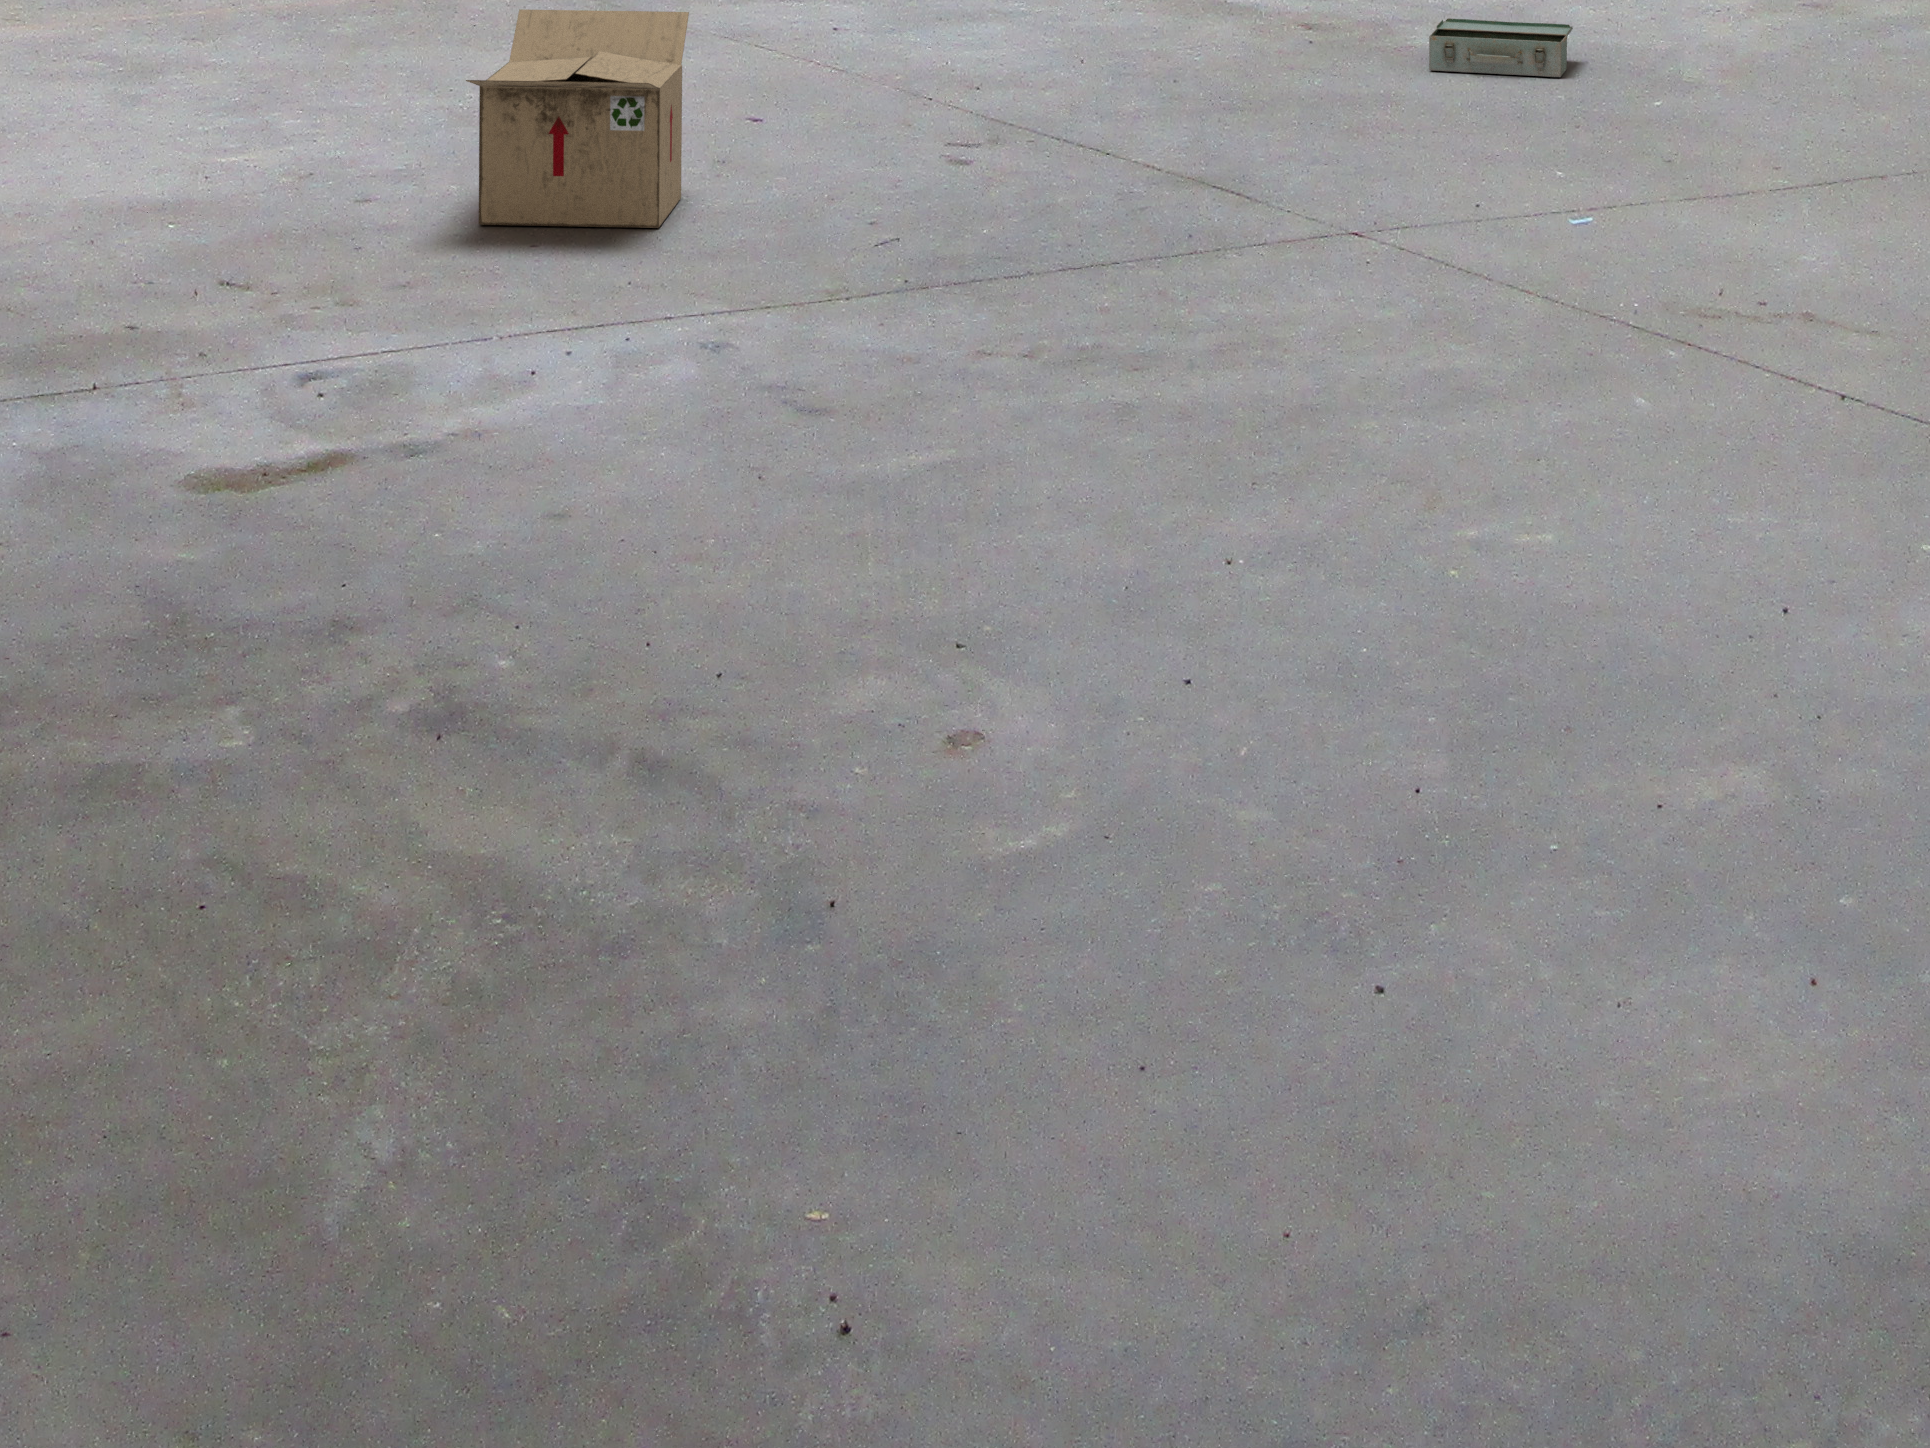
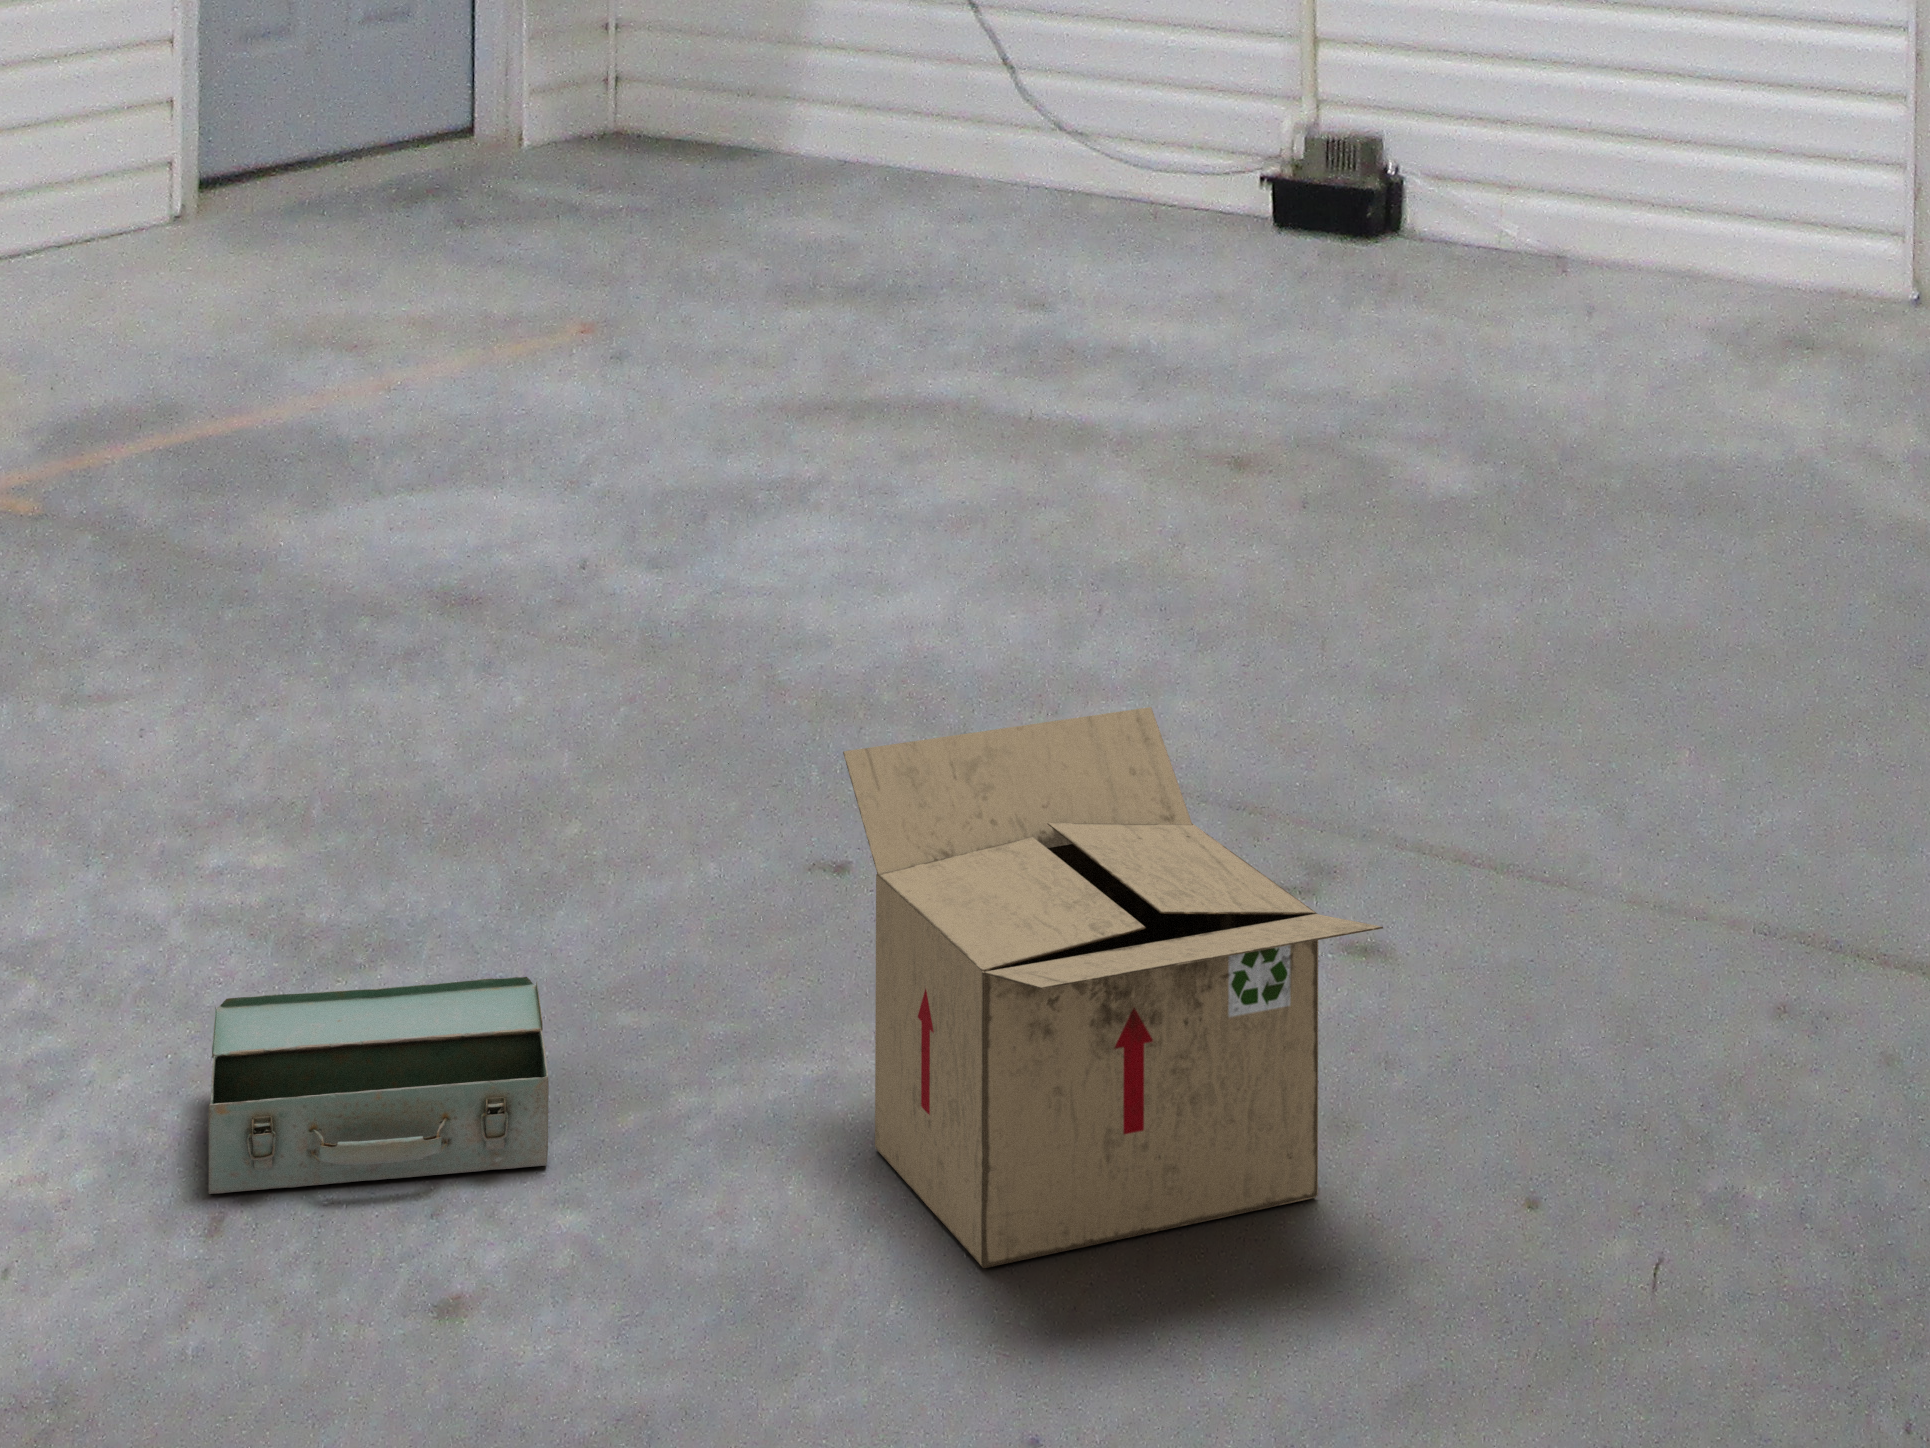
toolbox: present [1429,18,1573,77] -> present [208,977,549,1194]

